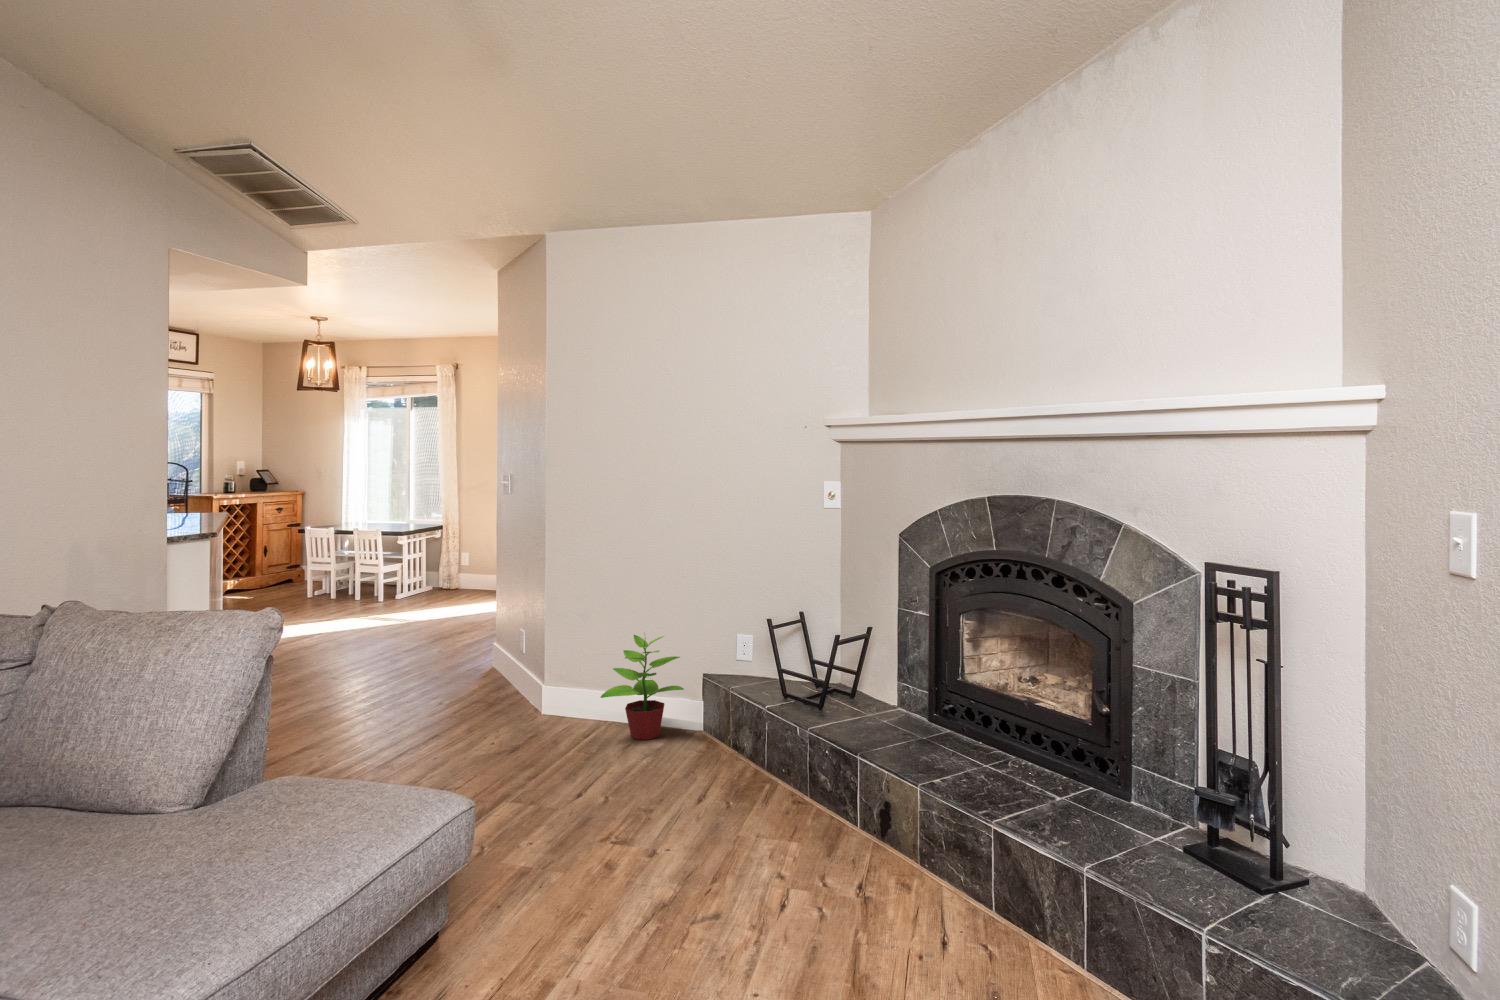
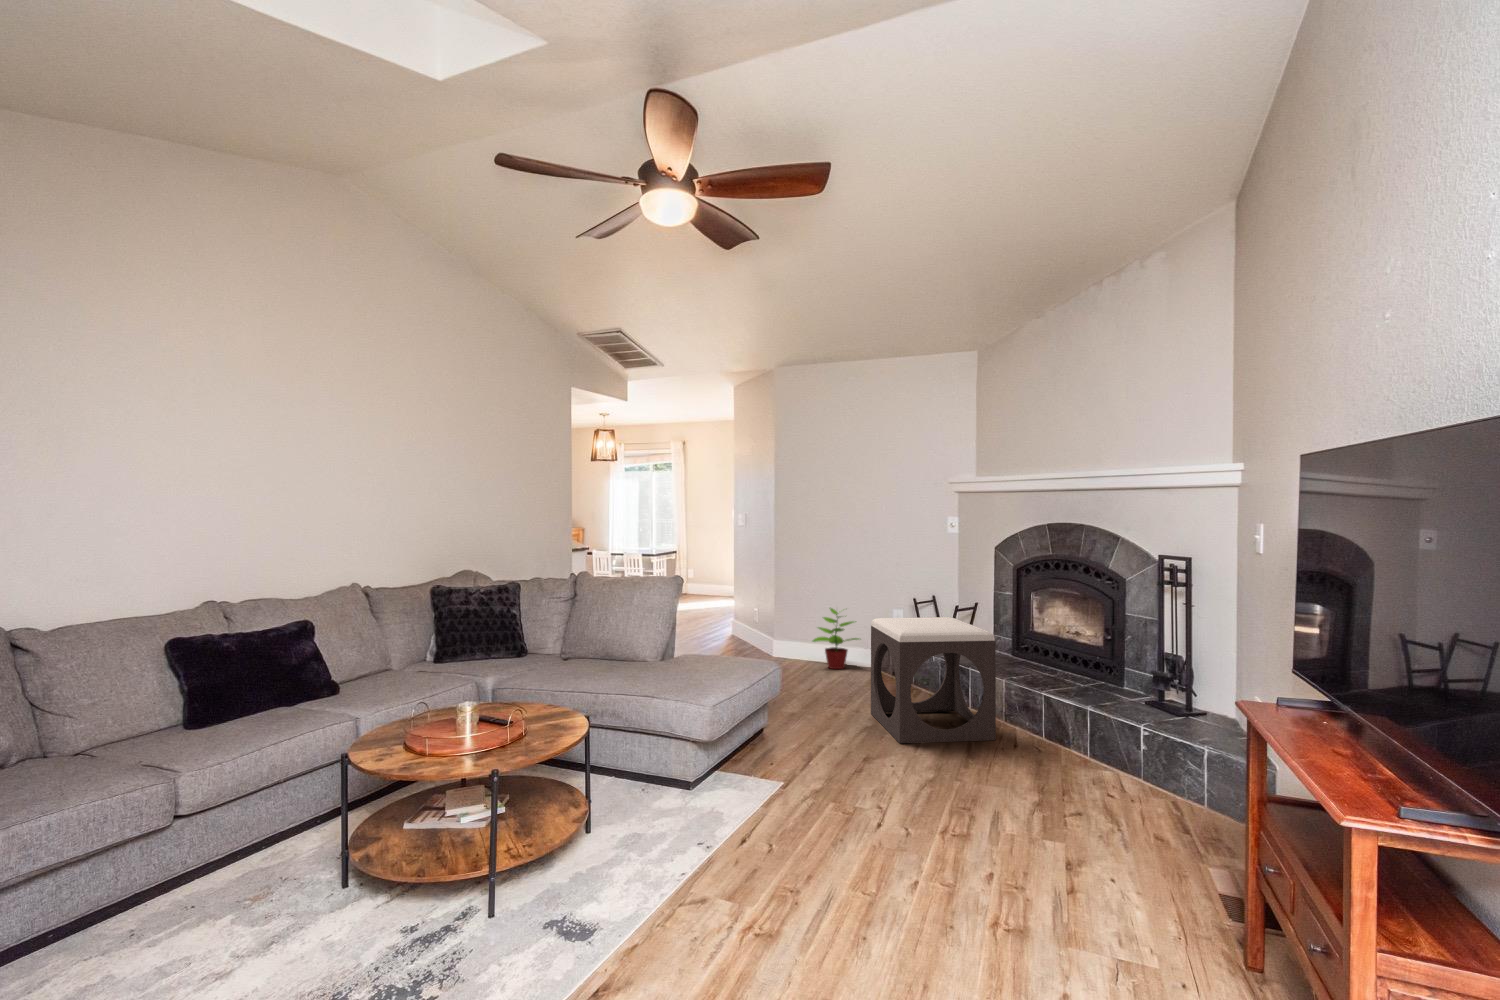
footstool: none [674,672,901,956] -> present [871,617,996,743]

